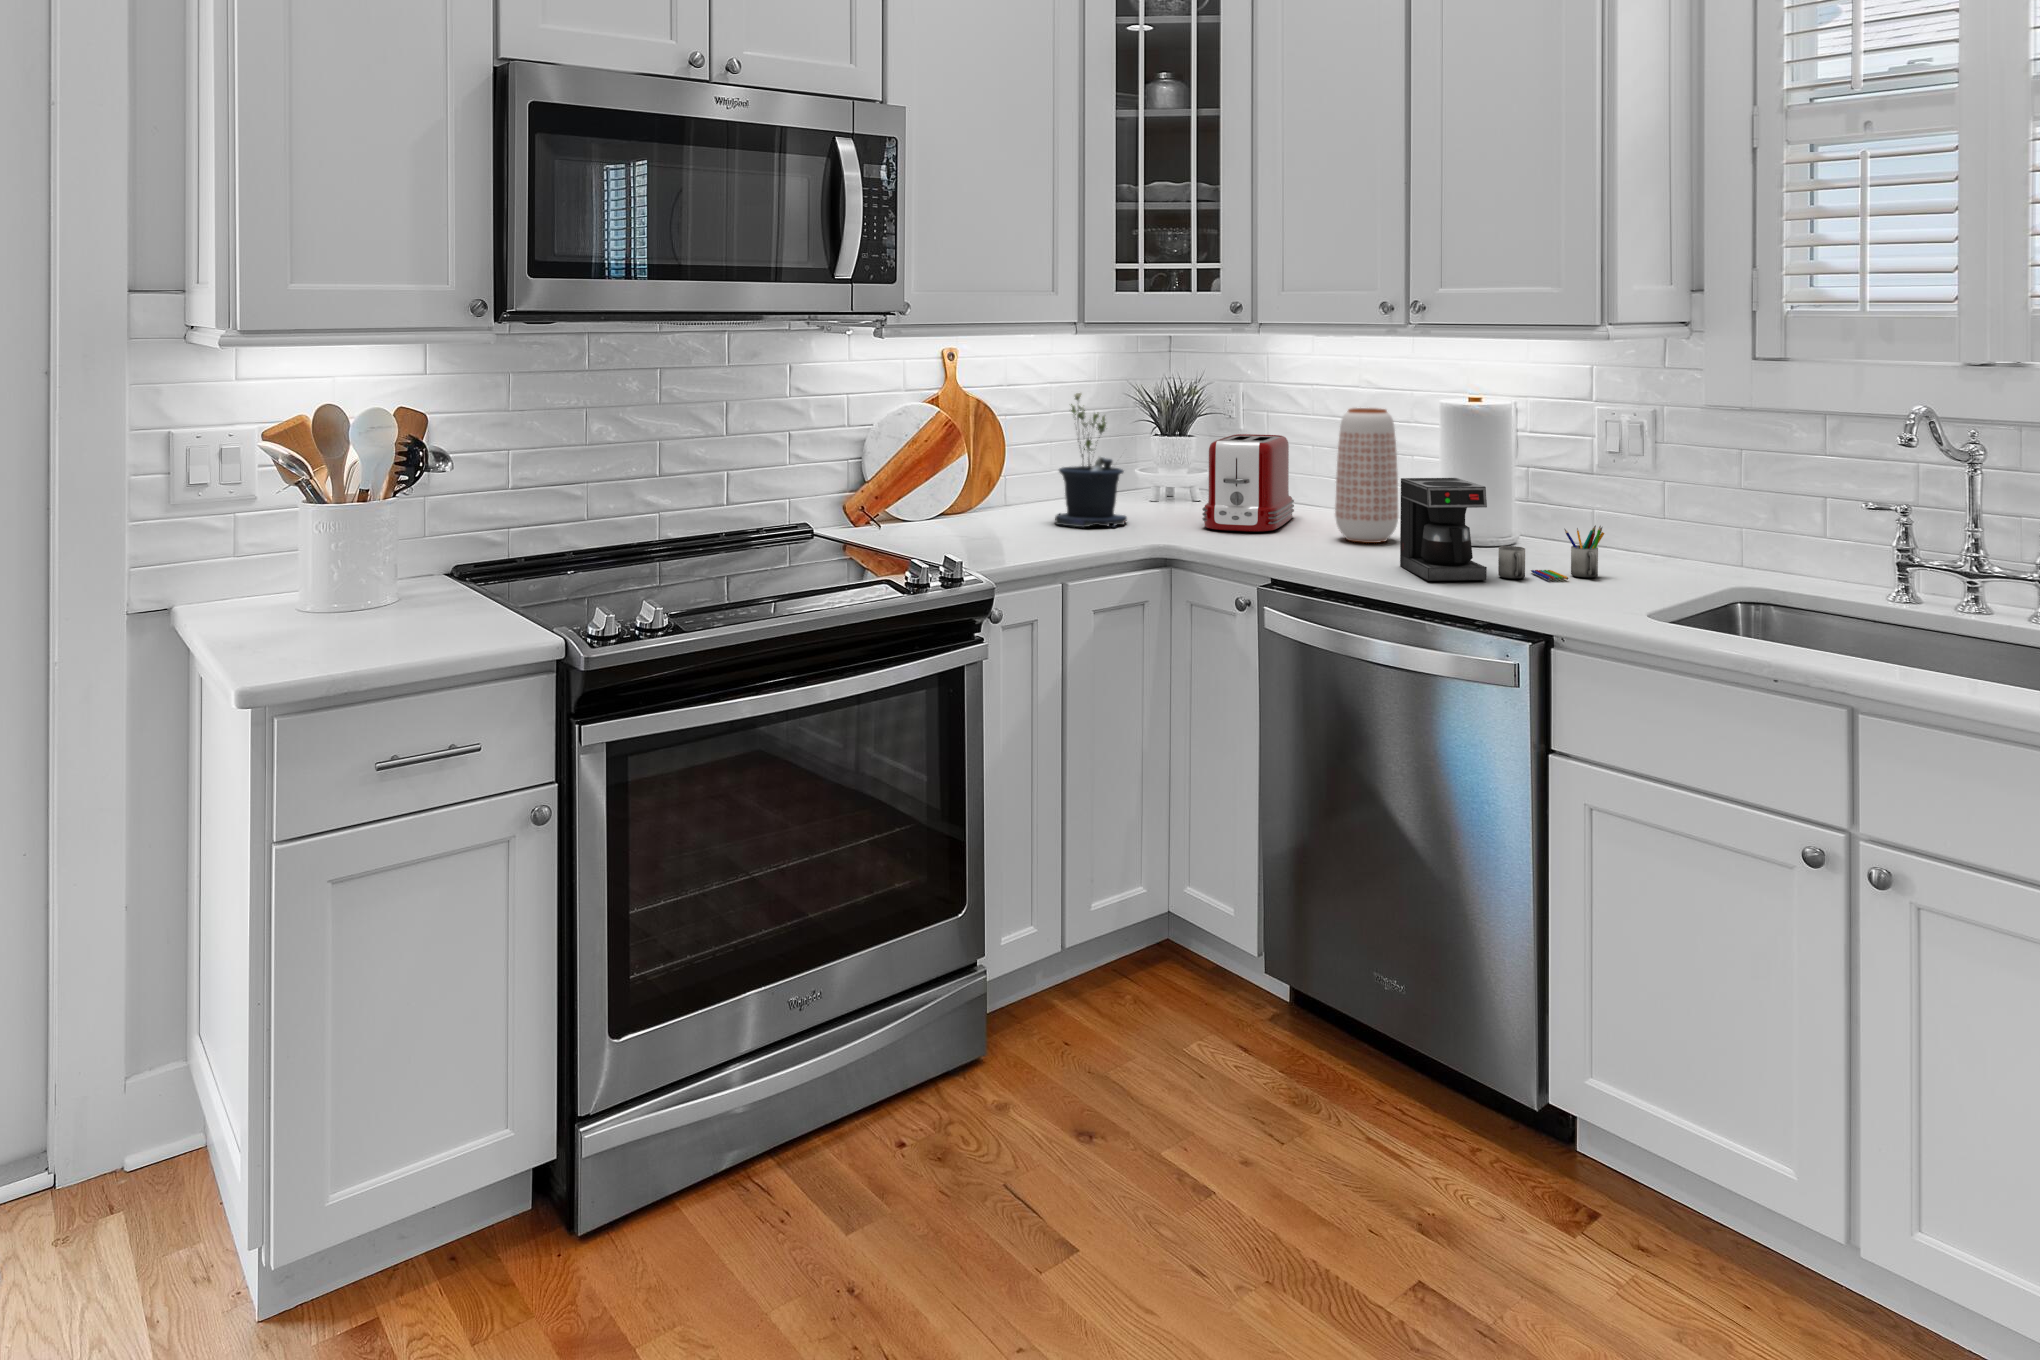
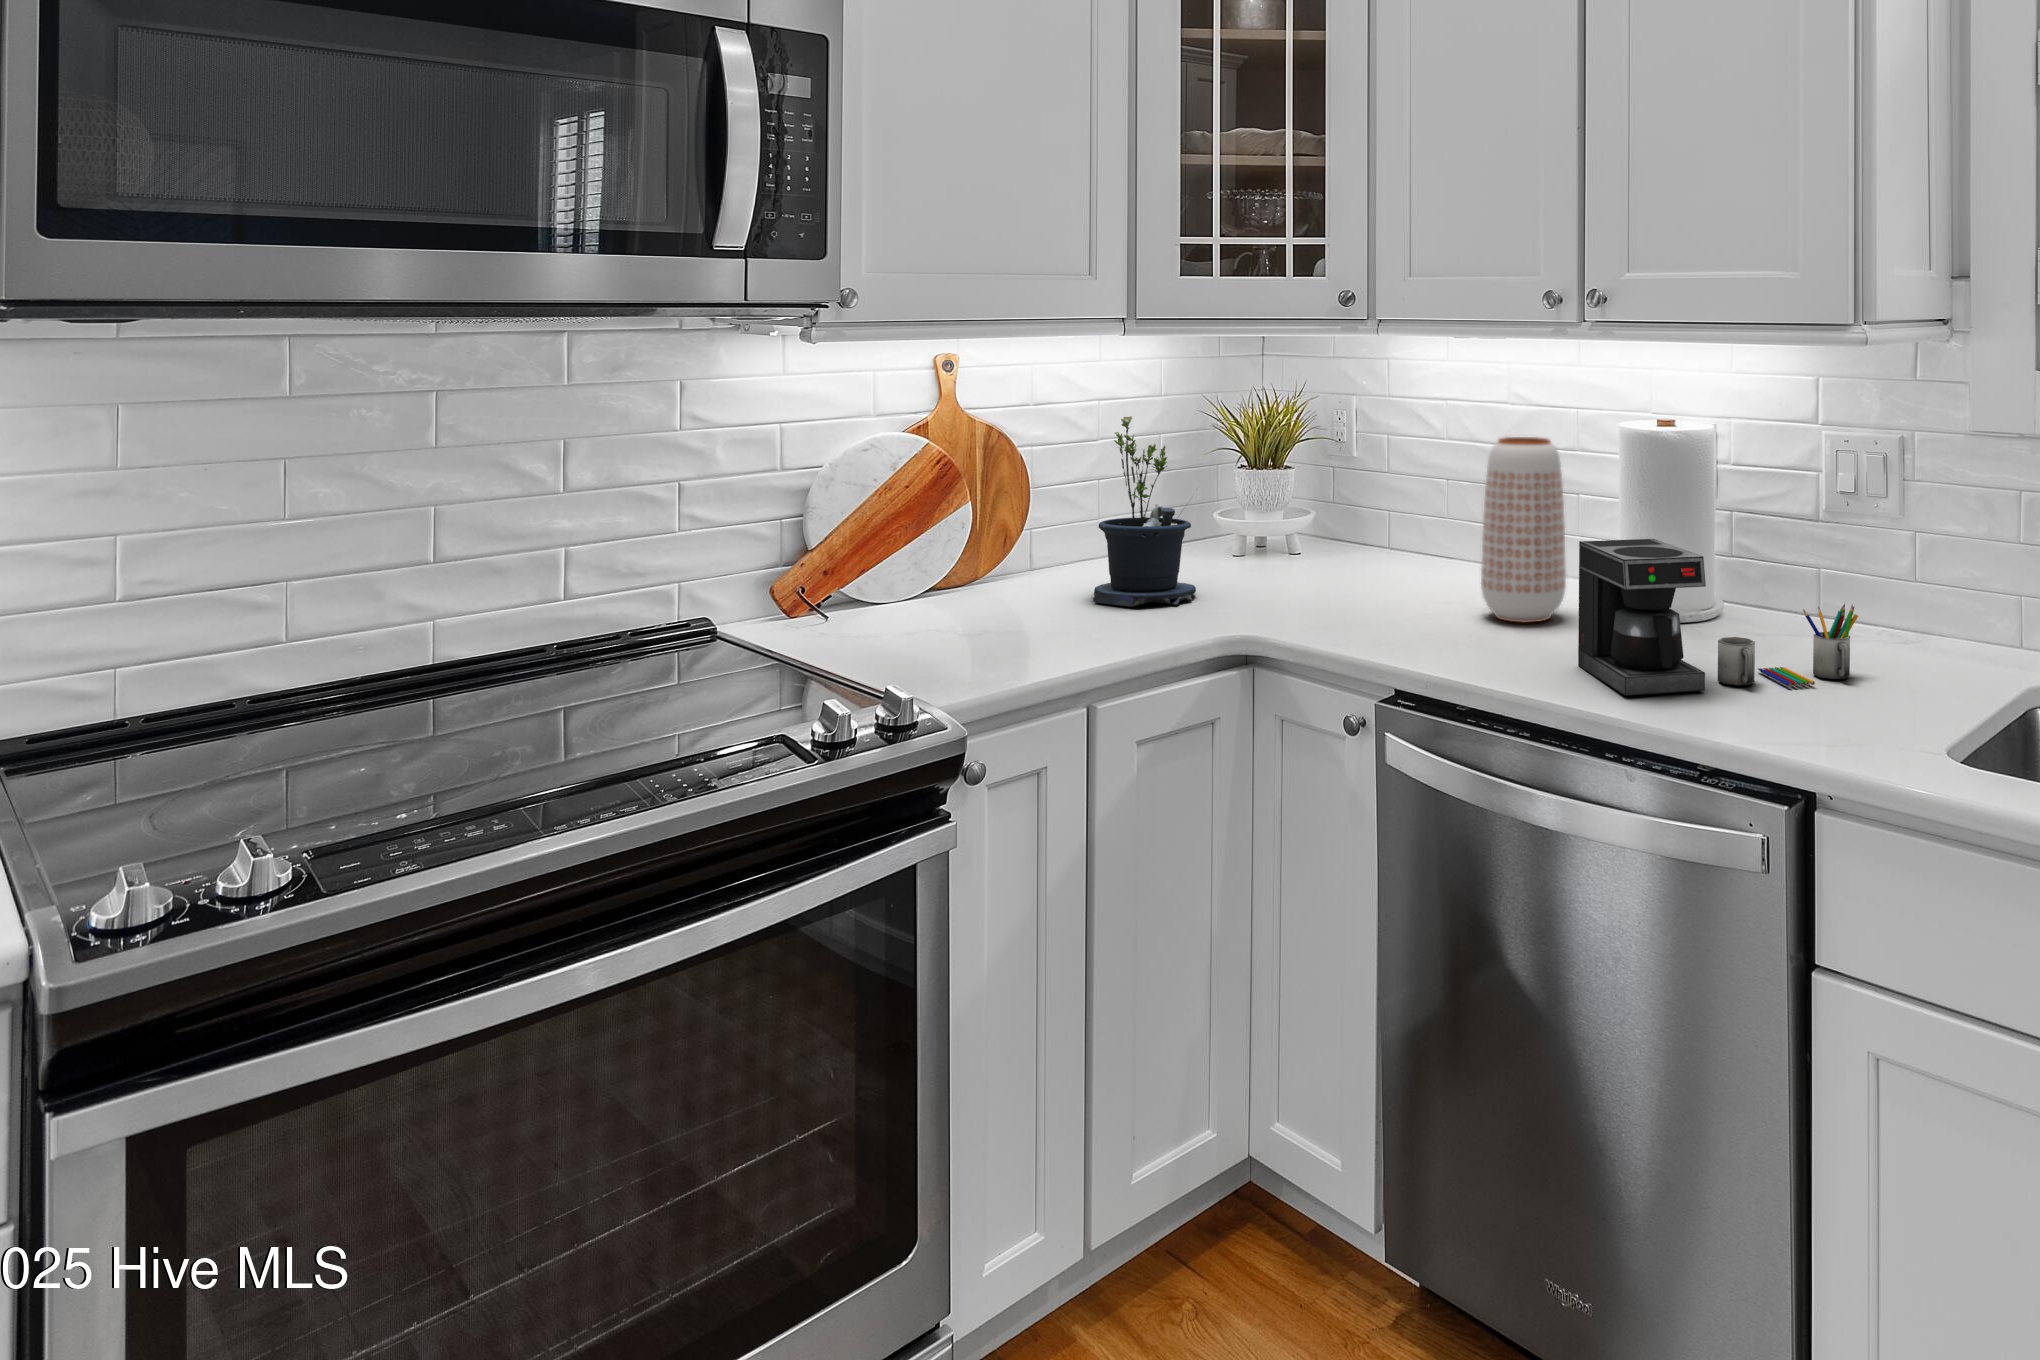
toaster: present [1202,434,1294,531] -> none [1299,469,1422,607]

